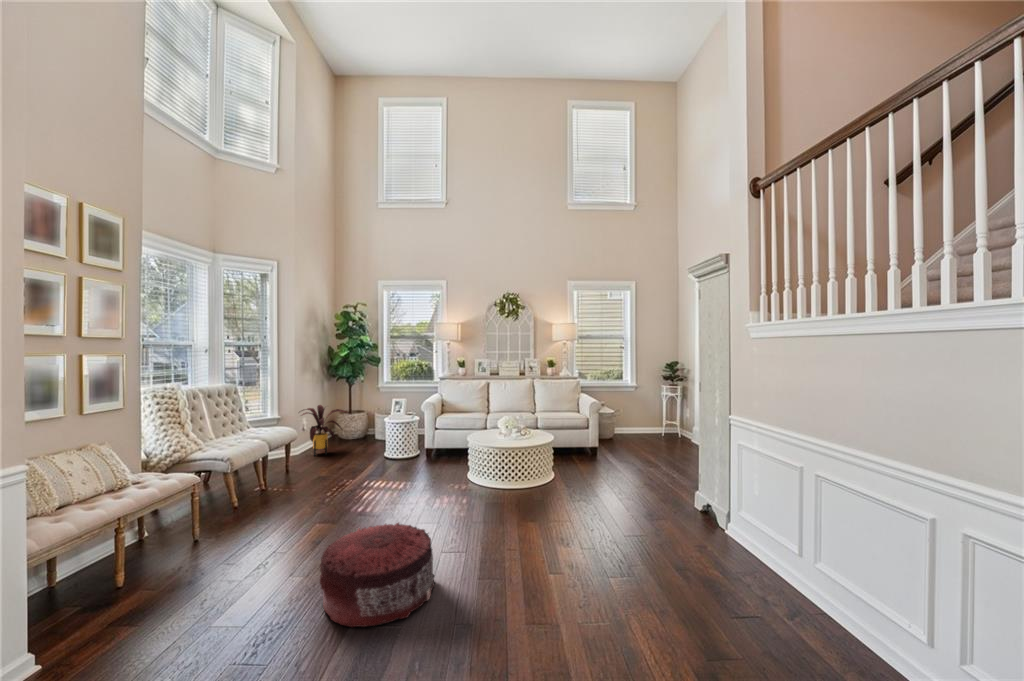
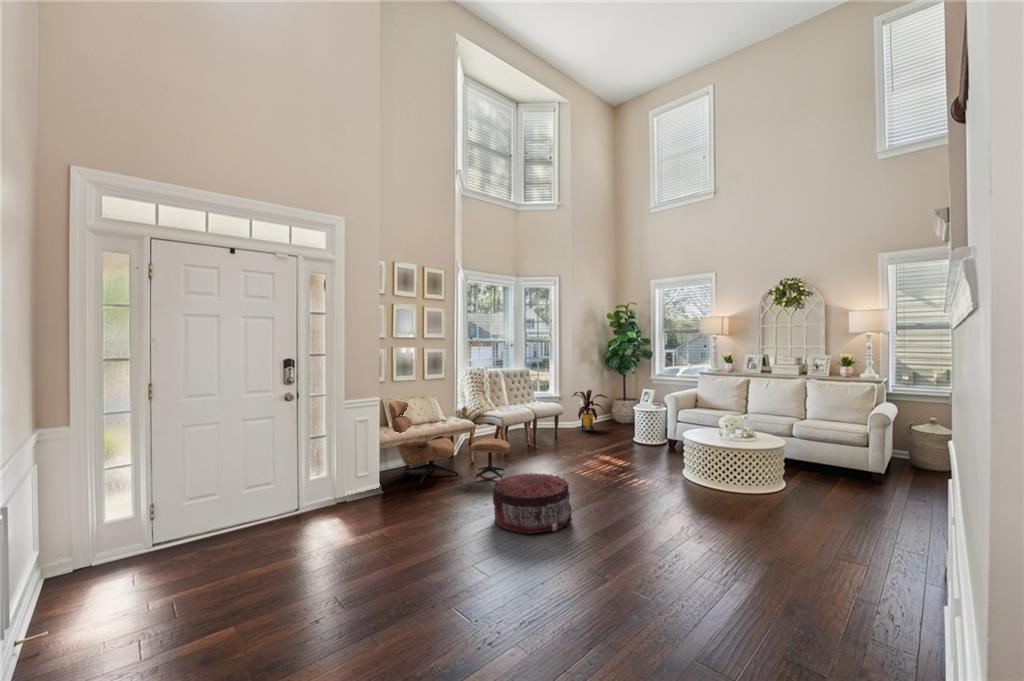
lounge chair: none [11,461,281,607] -> present [389,401,510,483]

